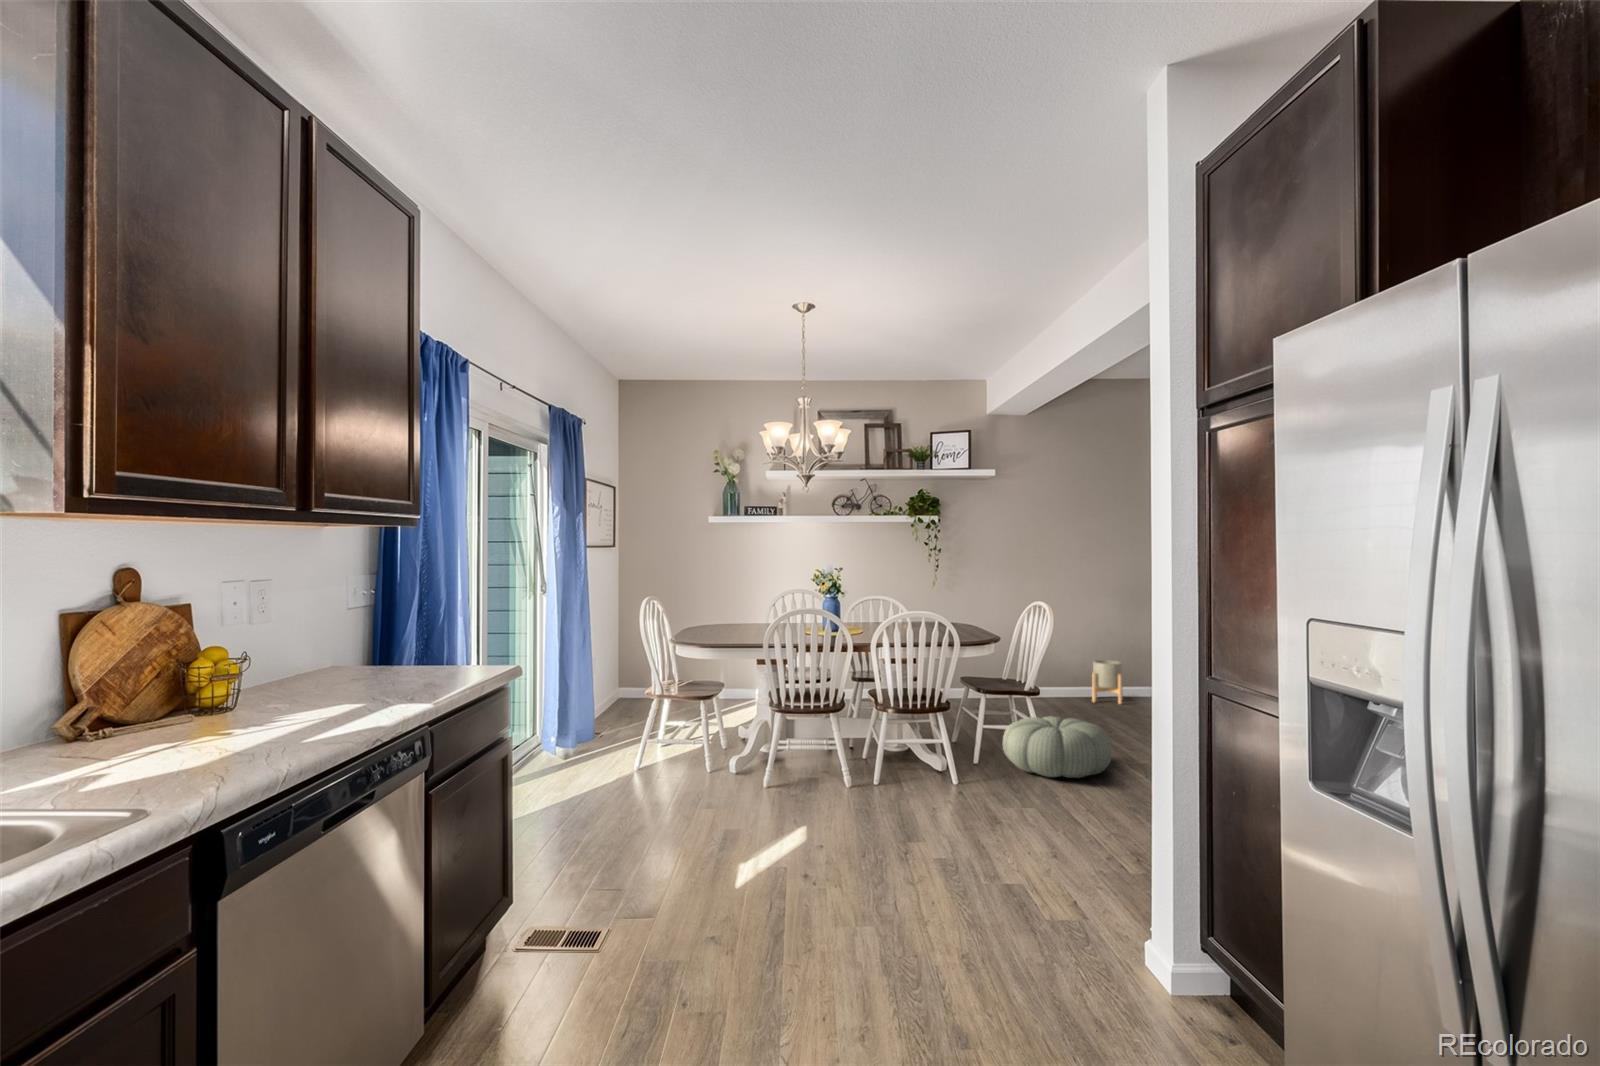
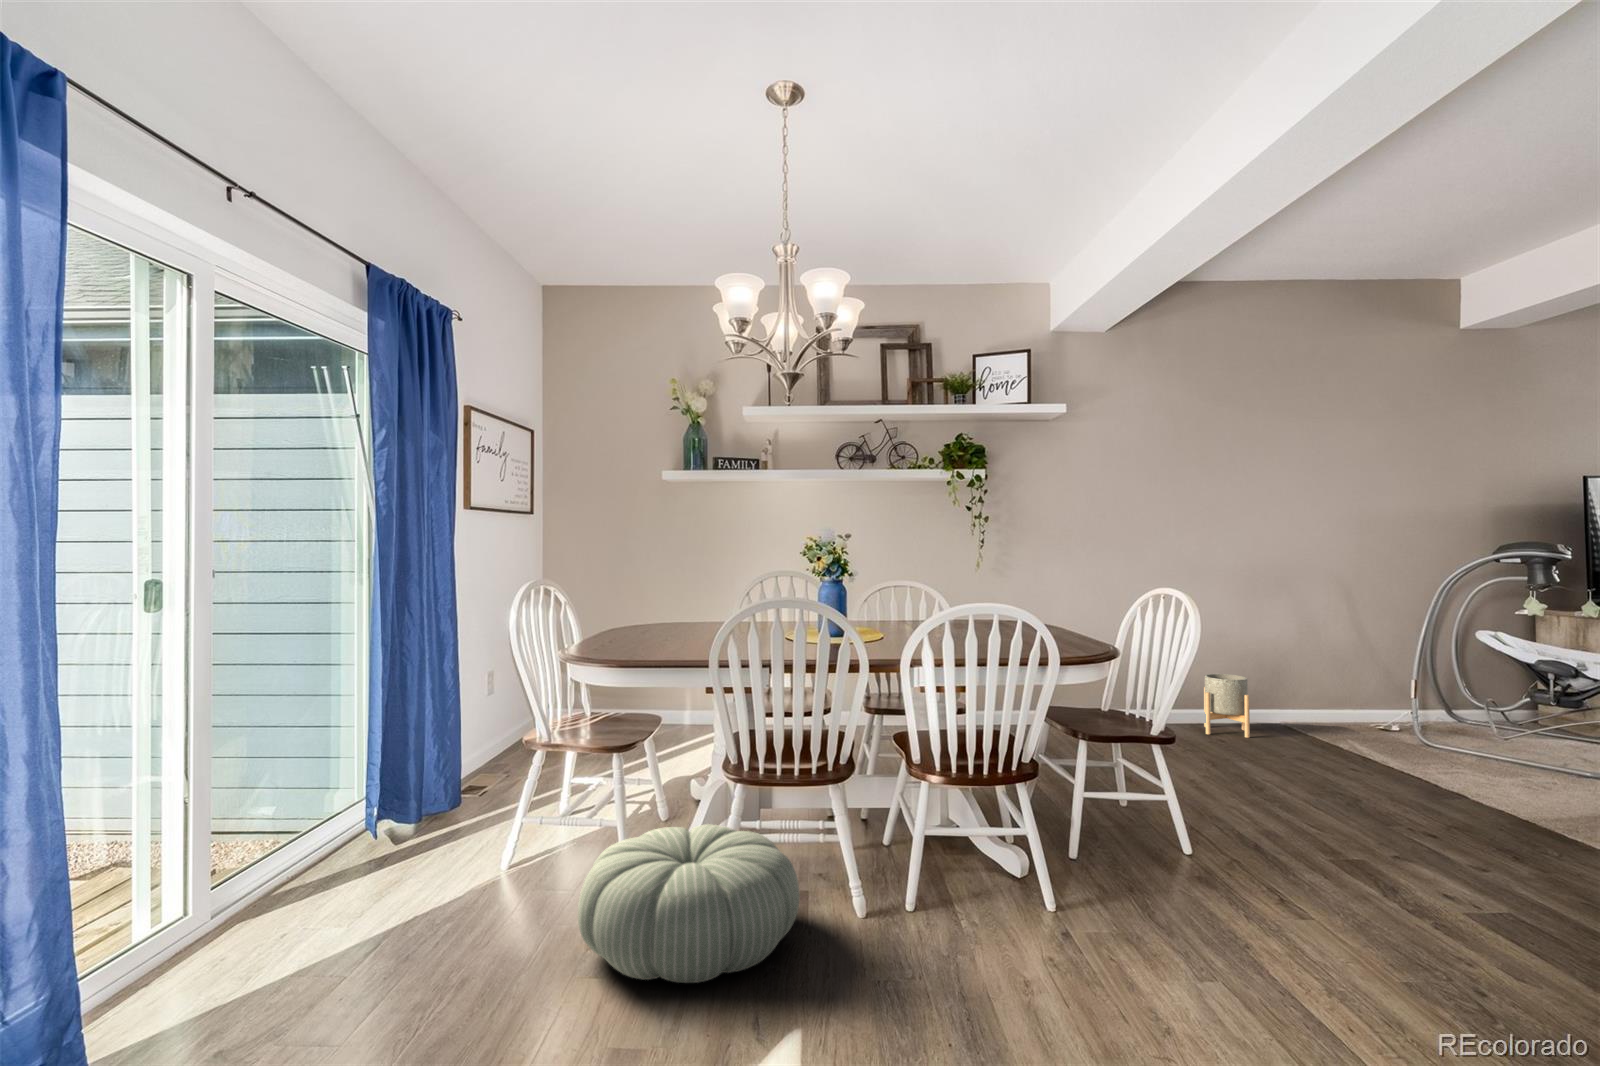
pouf: present [1003,716,1112,778] -> present [578,824,800,983]

